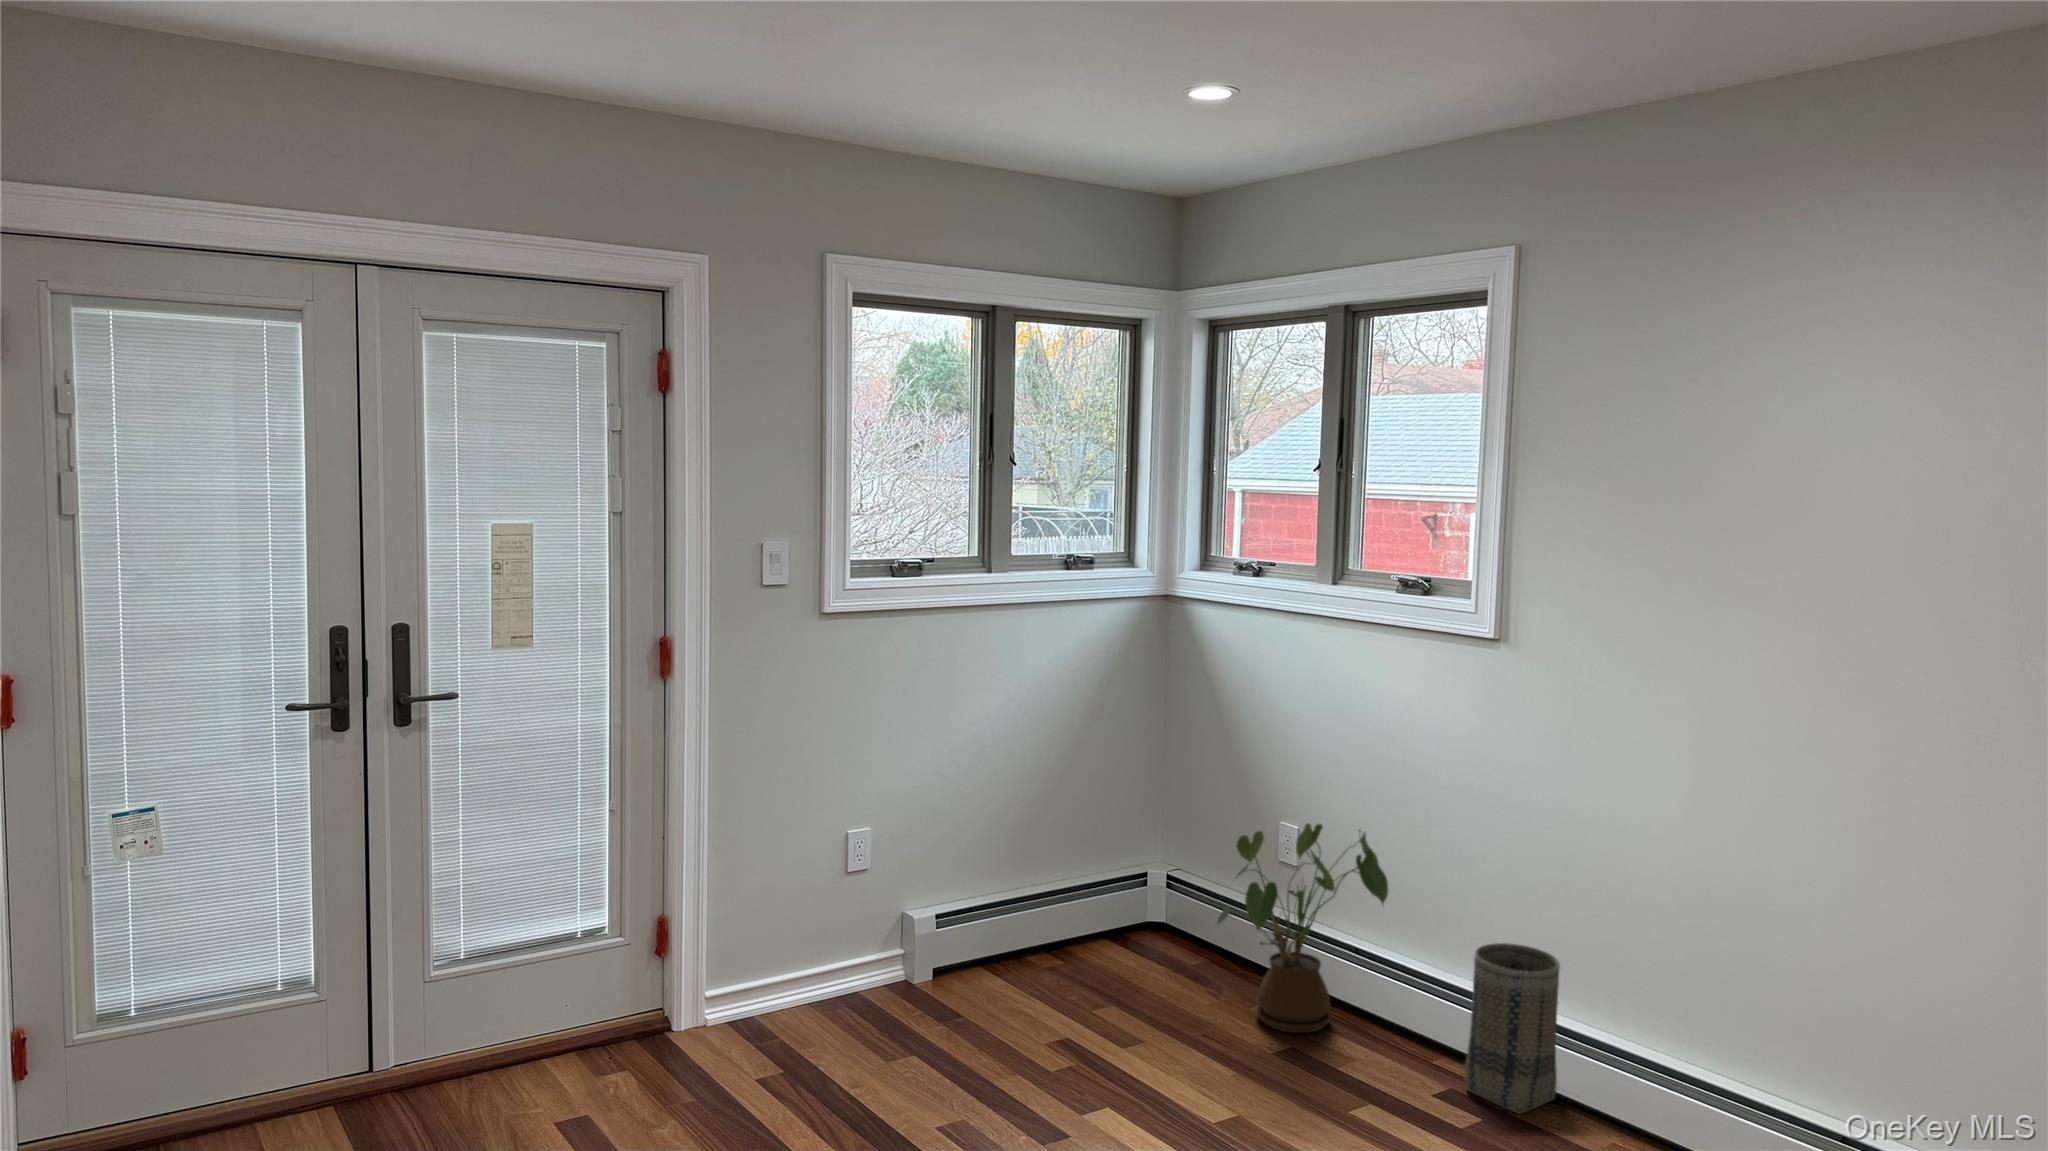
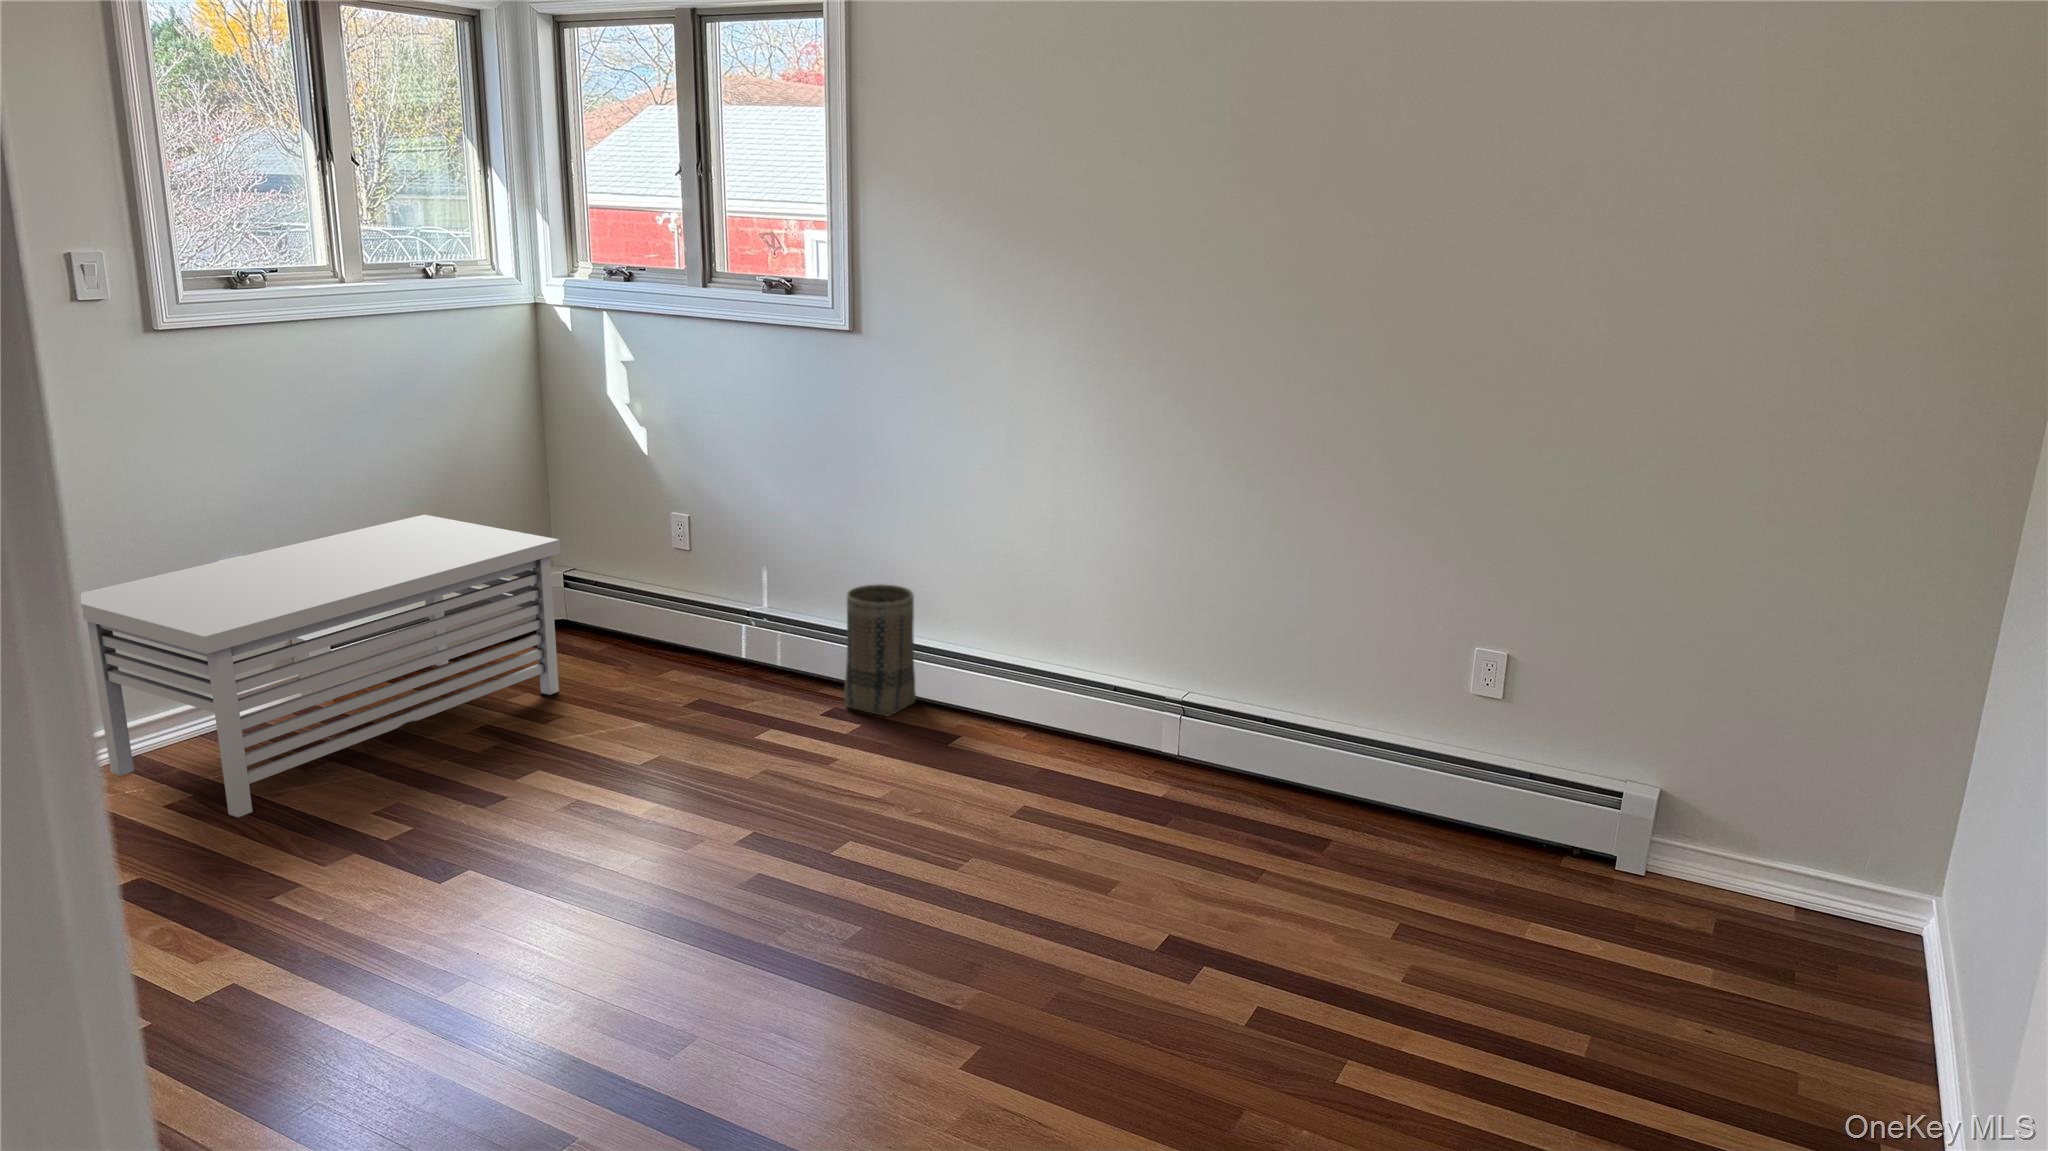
storage bench: none [709,801,1161,1106] -> present [81,515,560,817]
house plant: present [1217,823,1388,1033] -> none [619,505,772,689]

